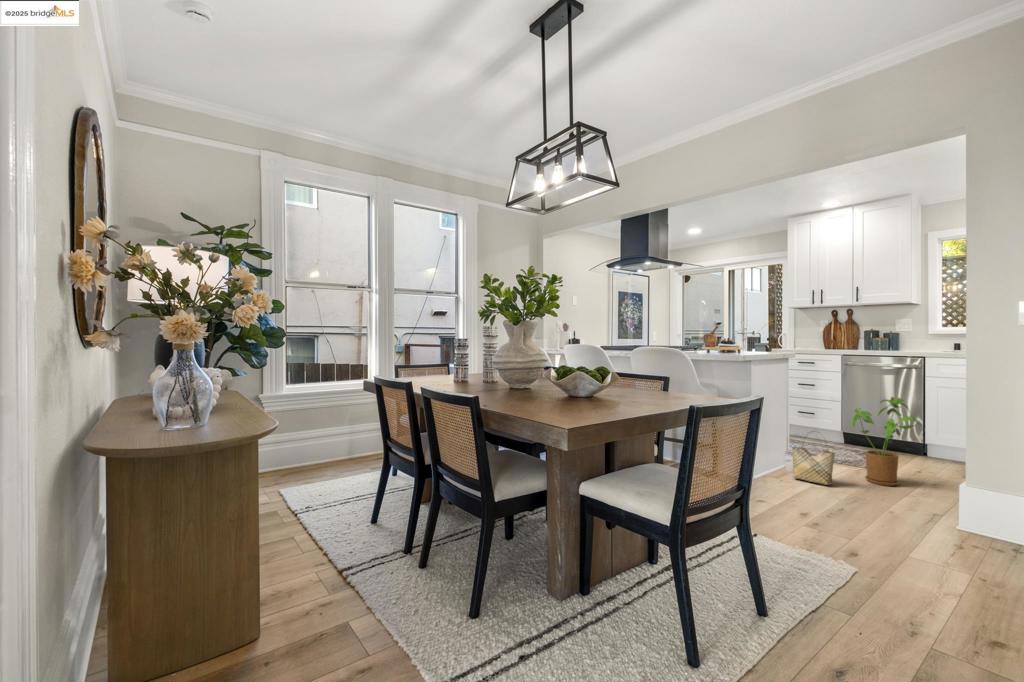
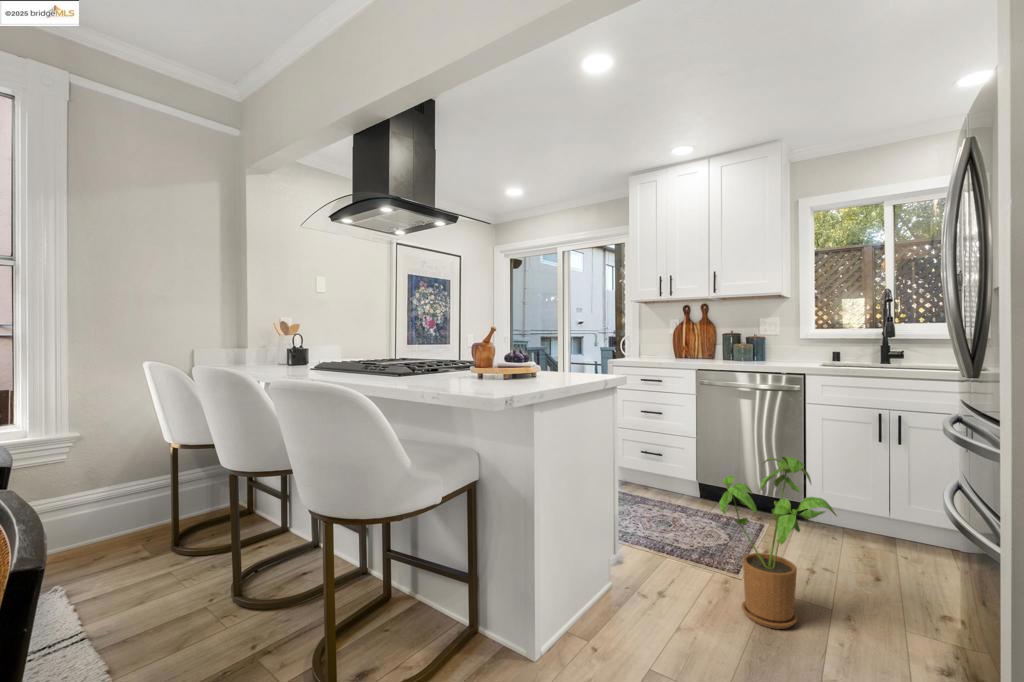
woven basket: present [792,431,835,485] -> none [619,532,696,652]

